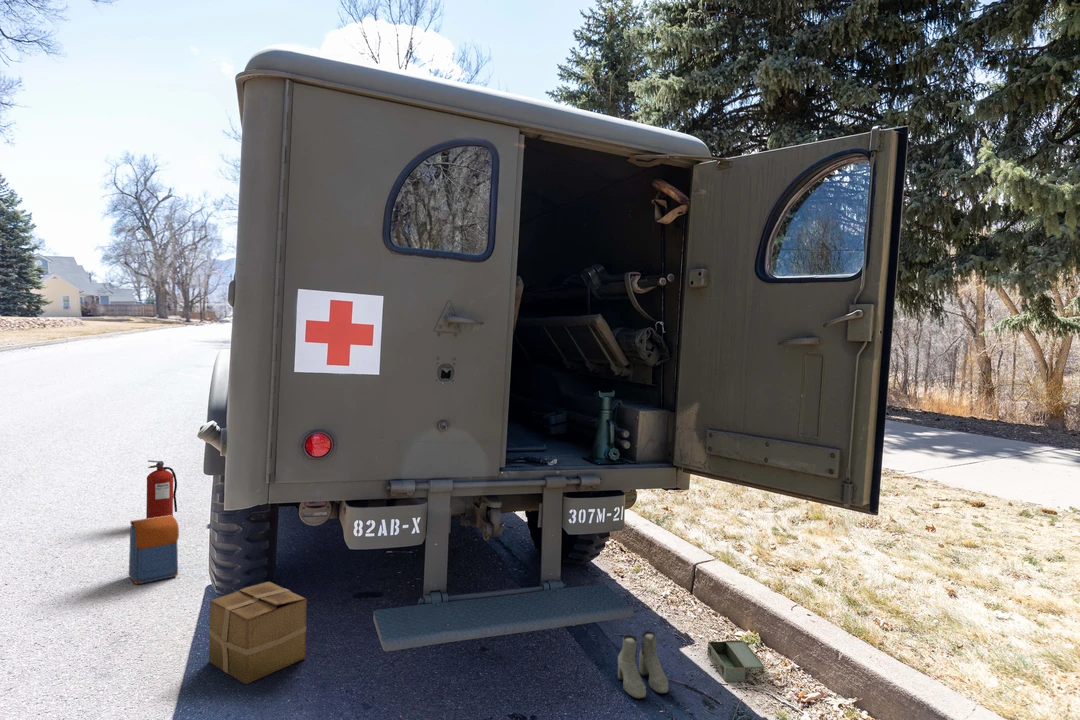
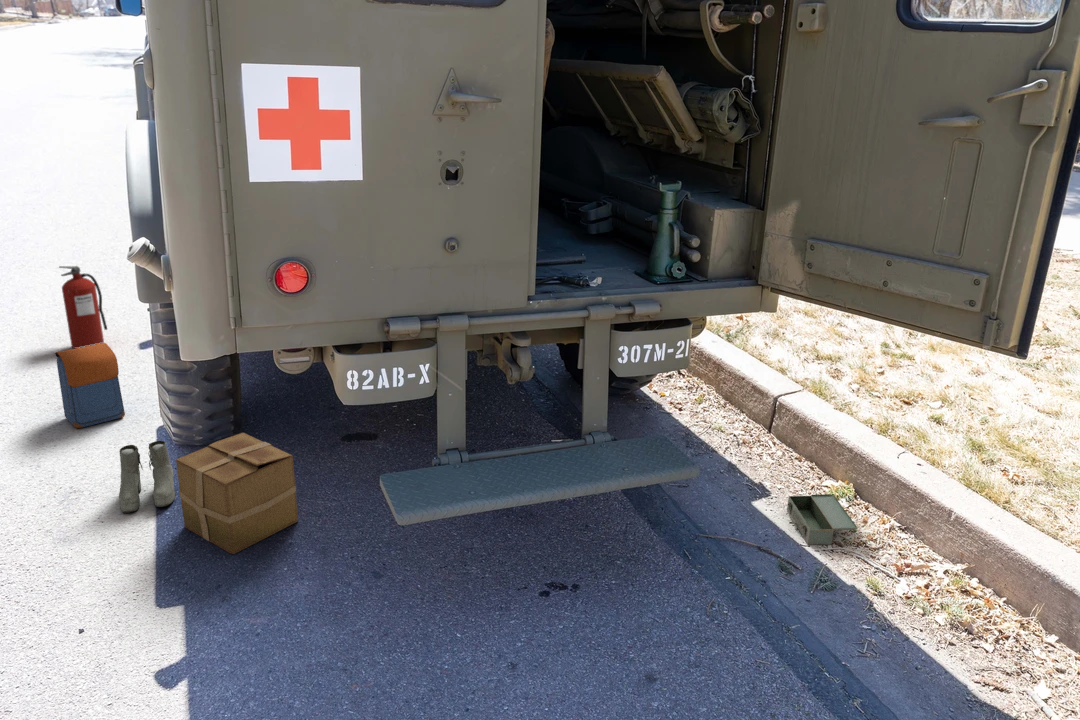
boots: present [618,631,668,698] -> present [119,441,175,512]

